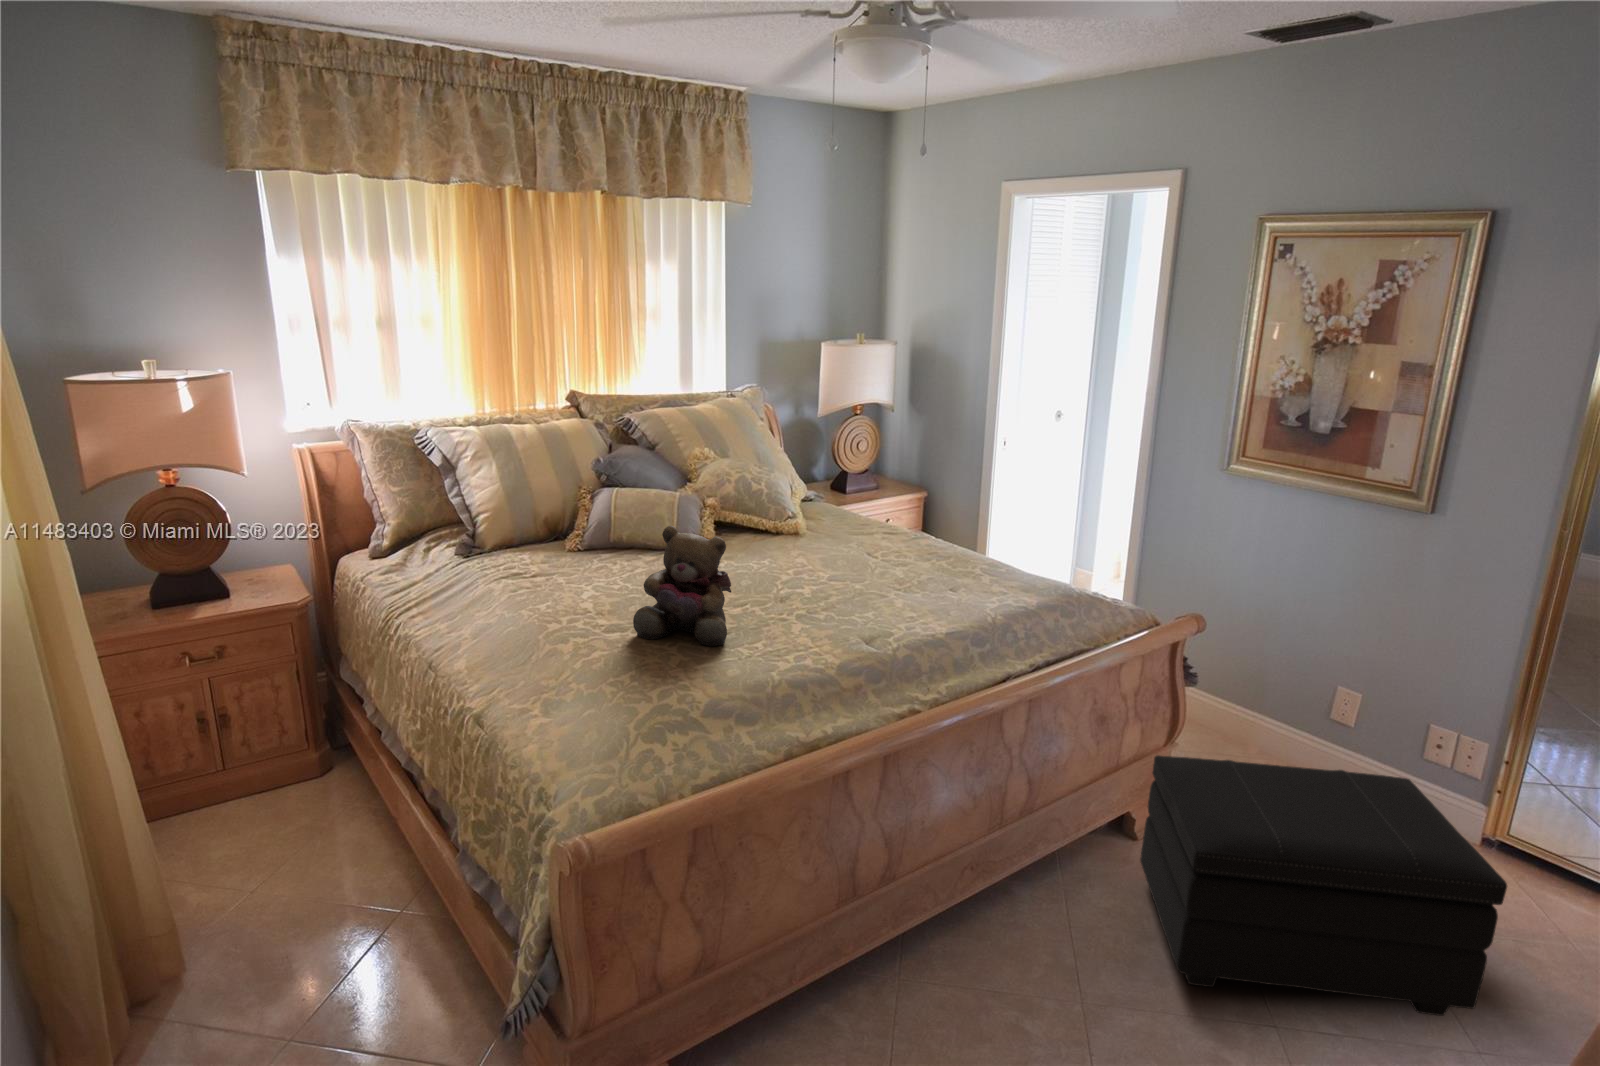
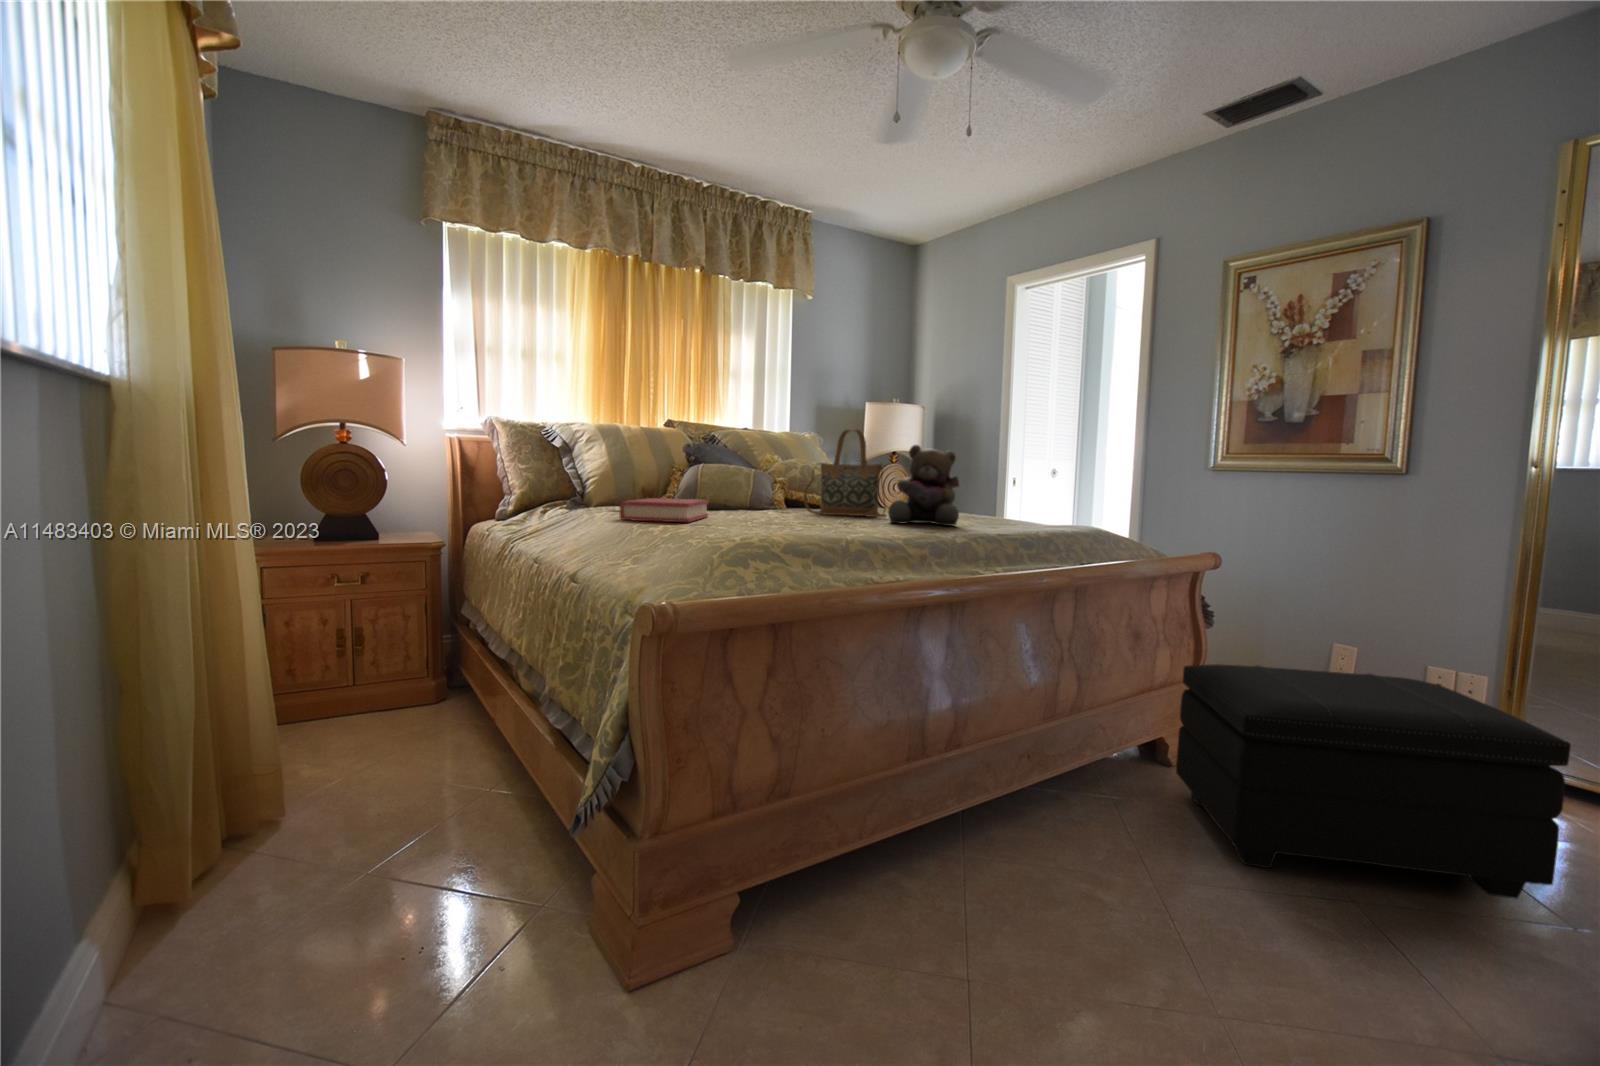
handbag: none [741,447,839,561] -> present [804,429,887,517]
teddy bear: present [633,526,731,646] -> present [888,445,959,526]
hardback book: none [519,564,625,620] -> present [619,498,709,522]

